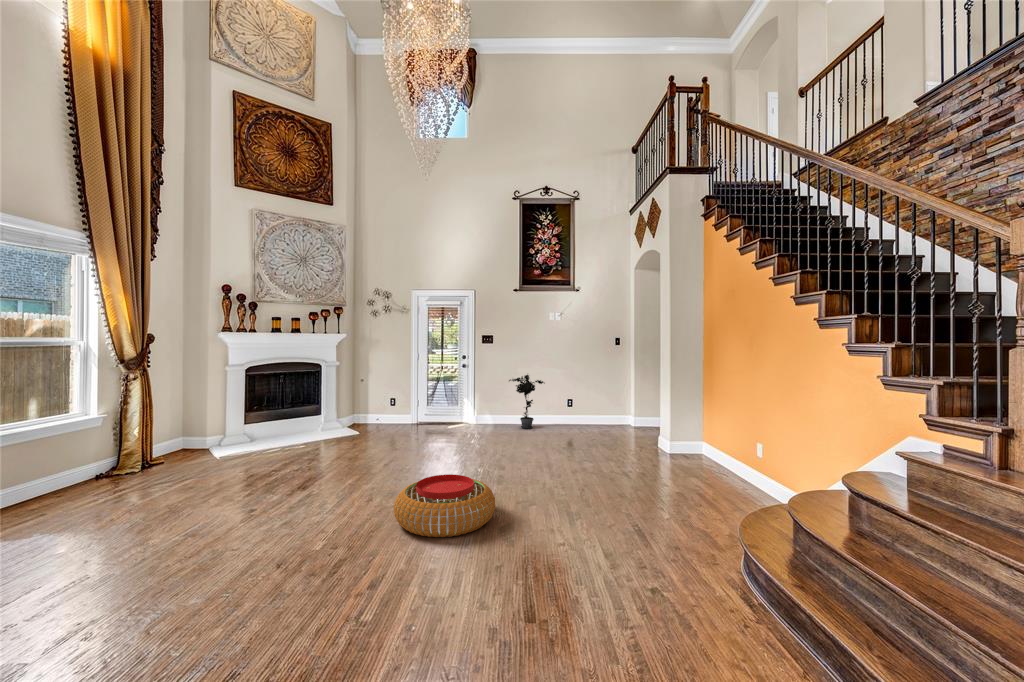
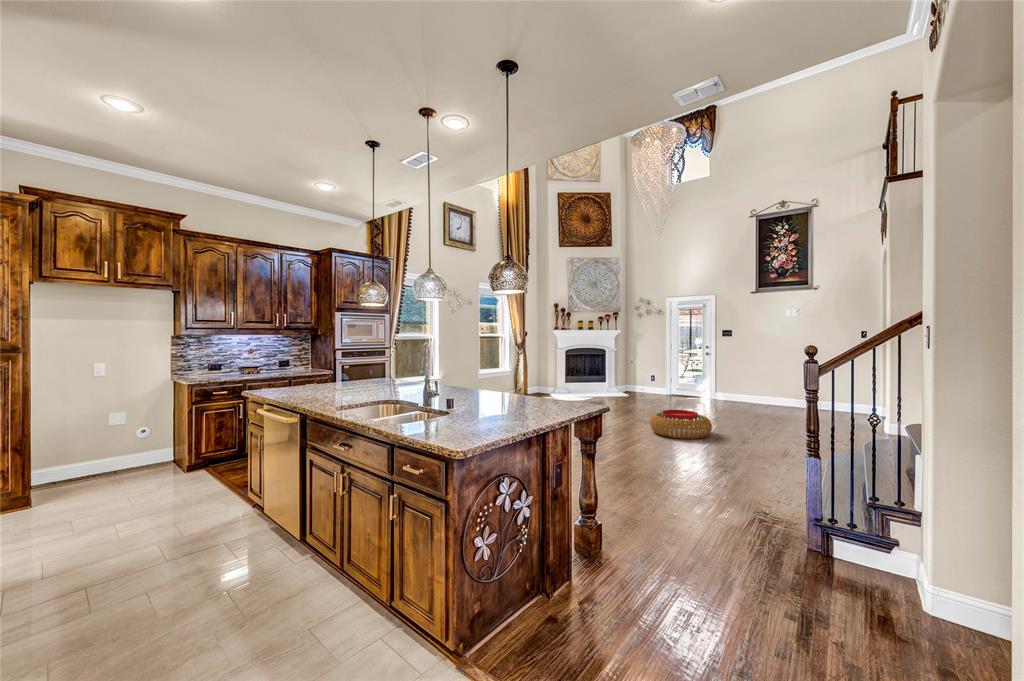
potted plant: present [509,375,544,429] -> none [746,358,780,403]

